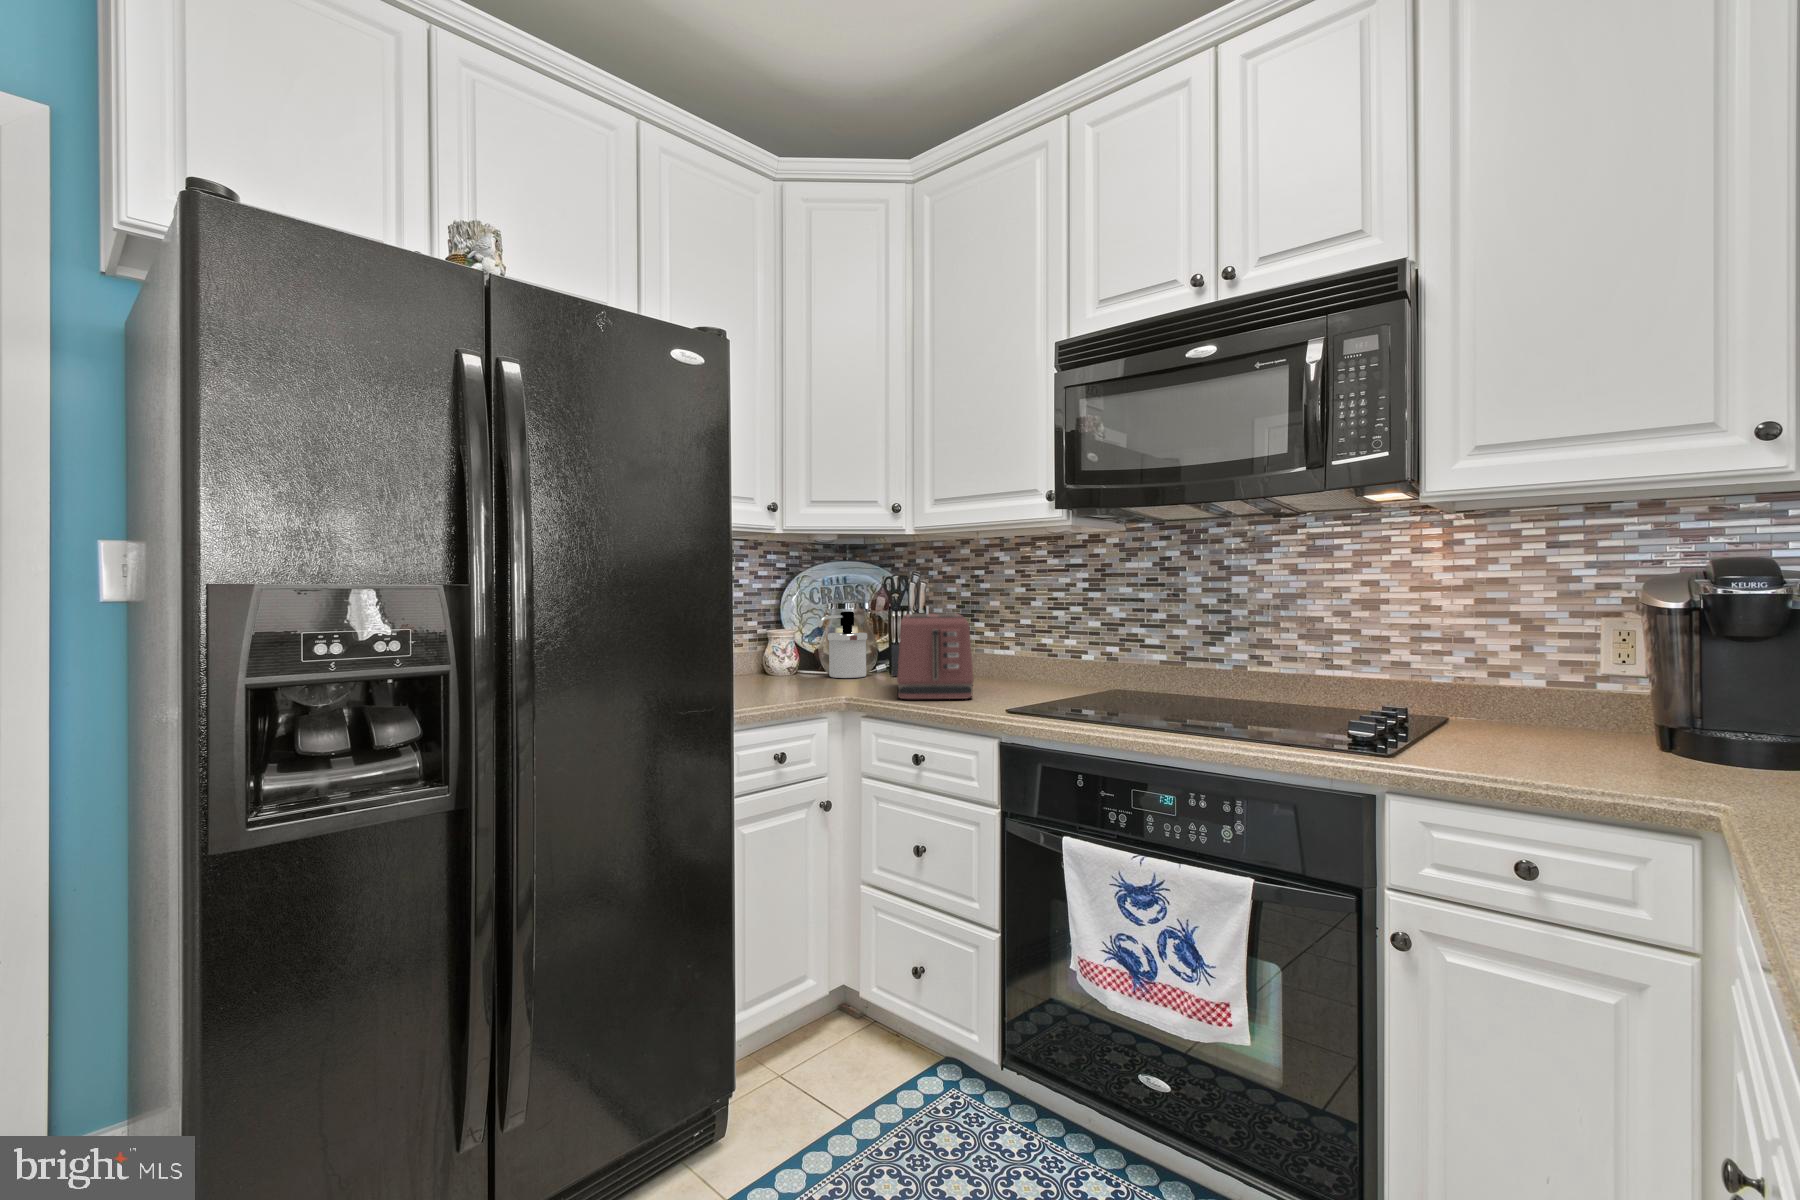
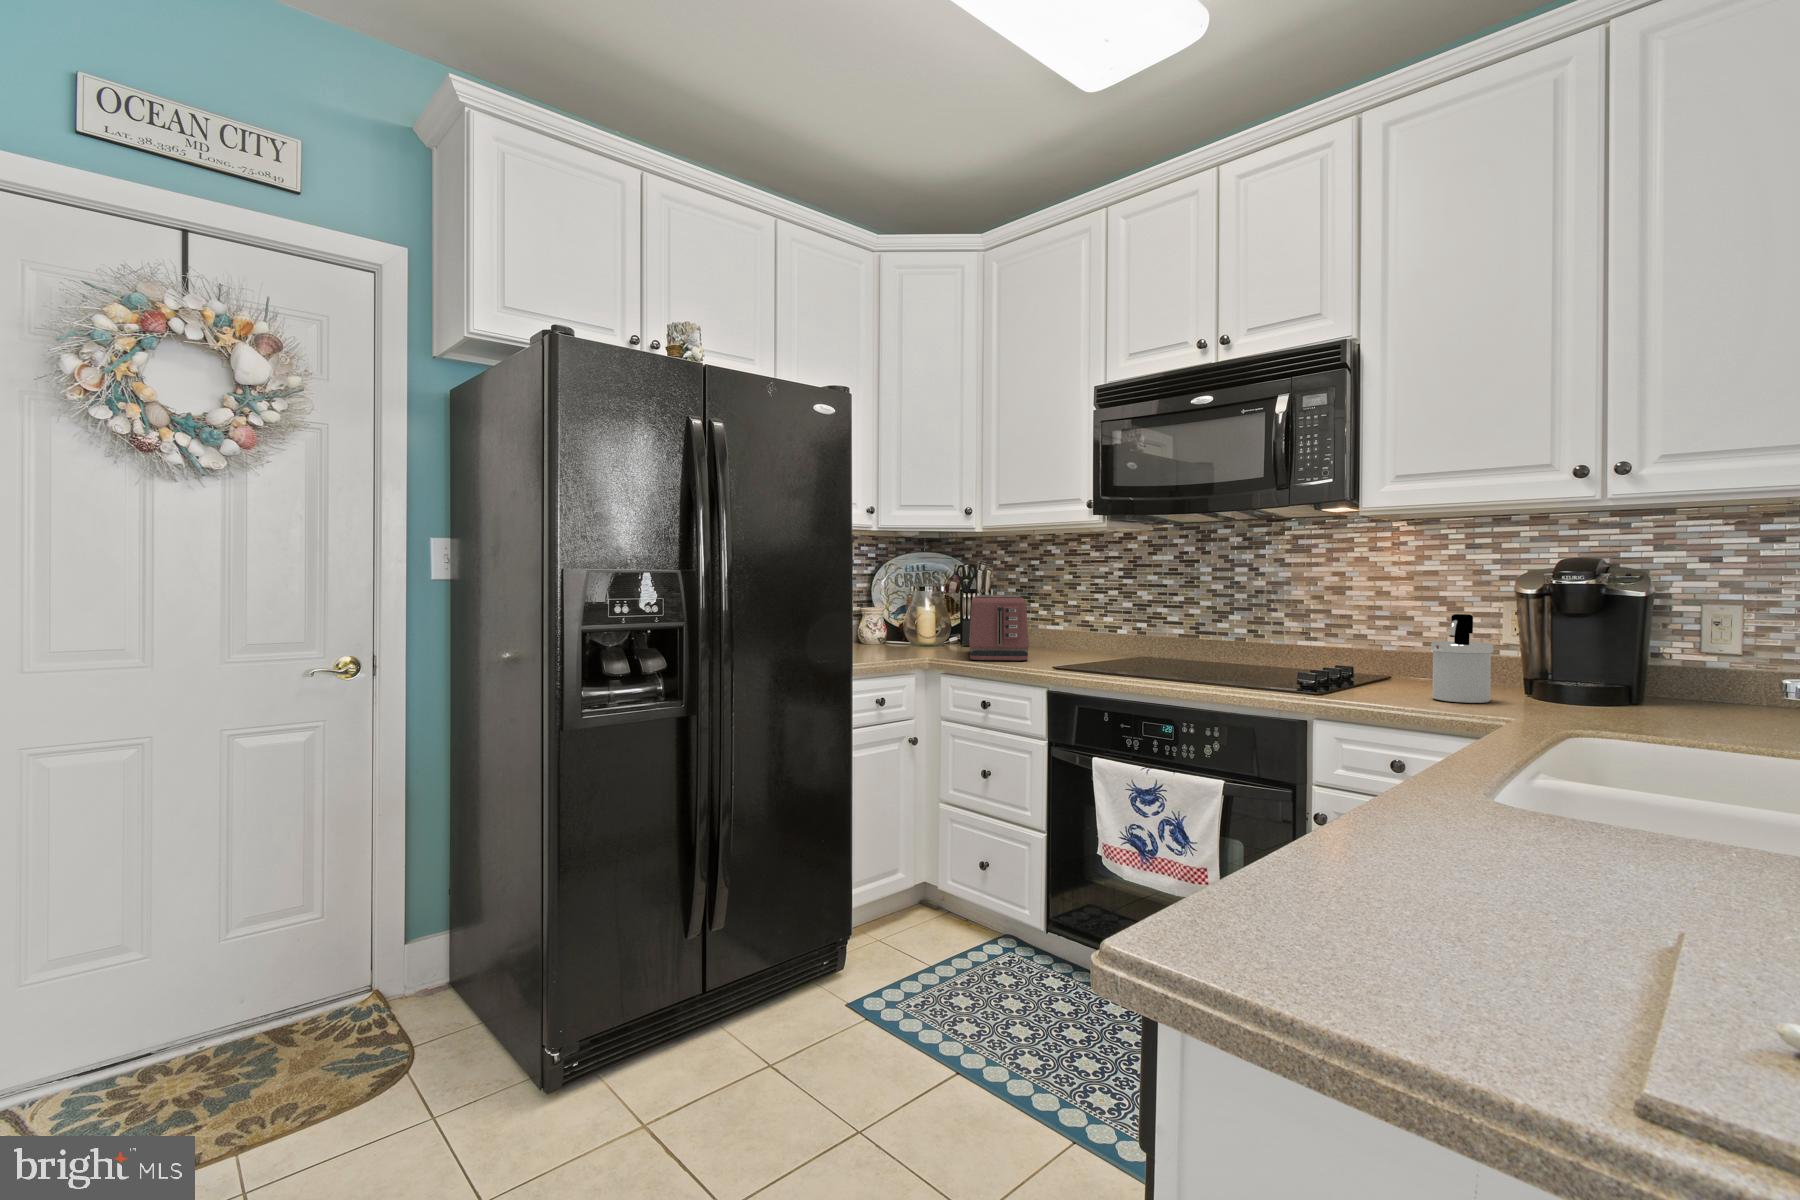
soap dispenser: present [818,611,867,678] -> present [1431,614,1493,703]

